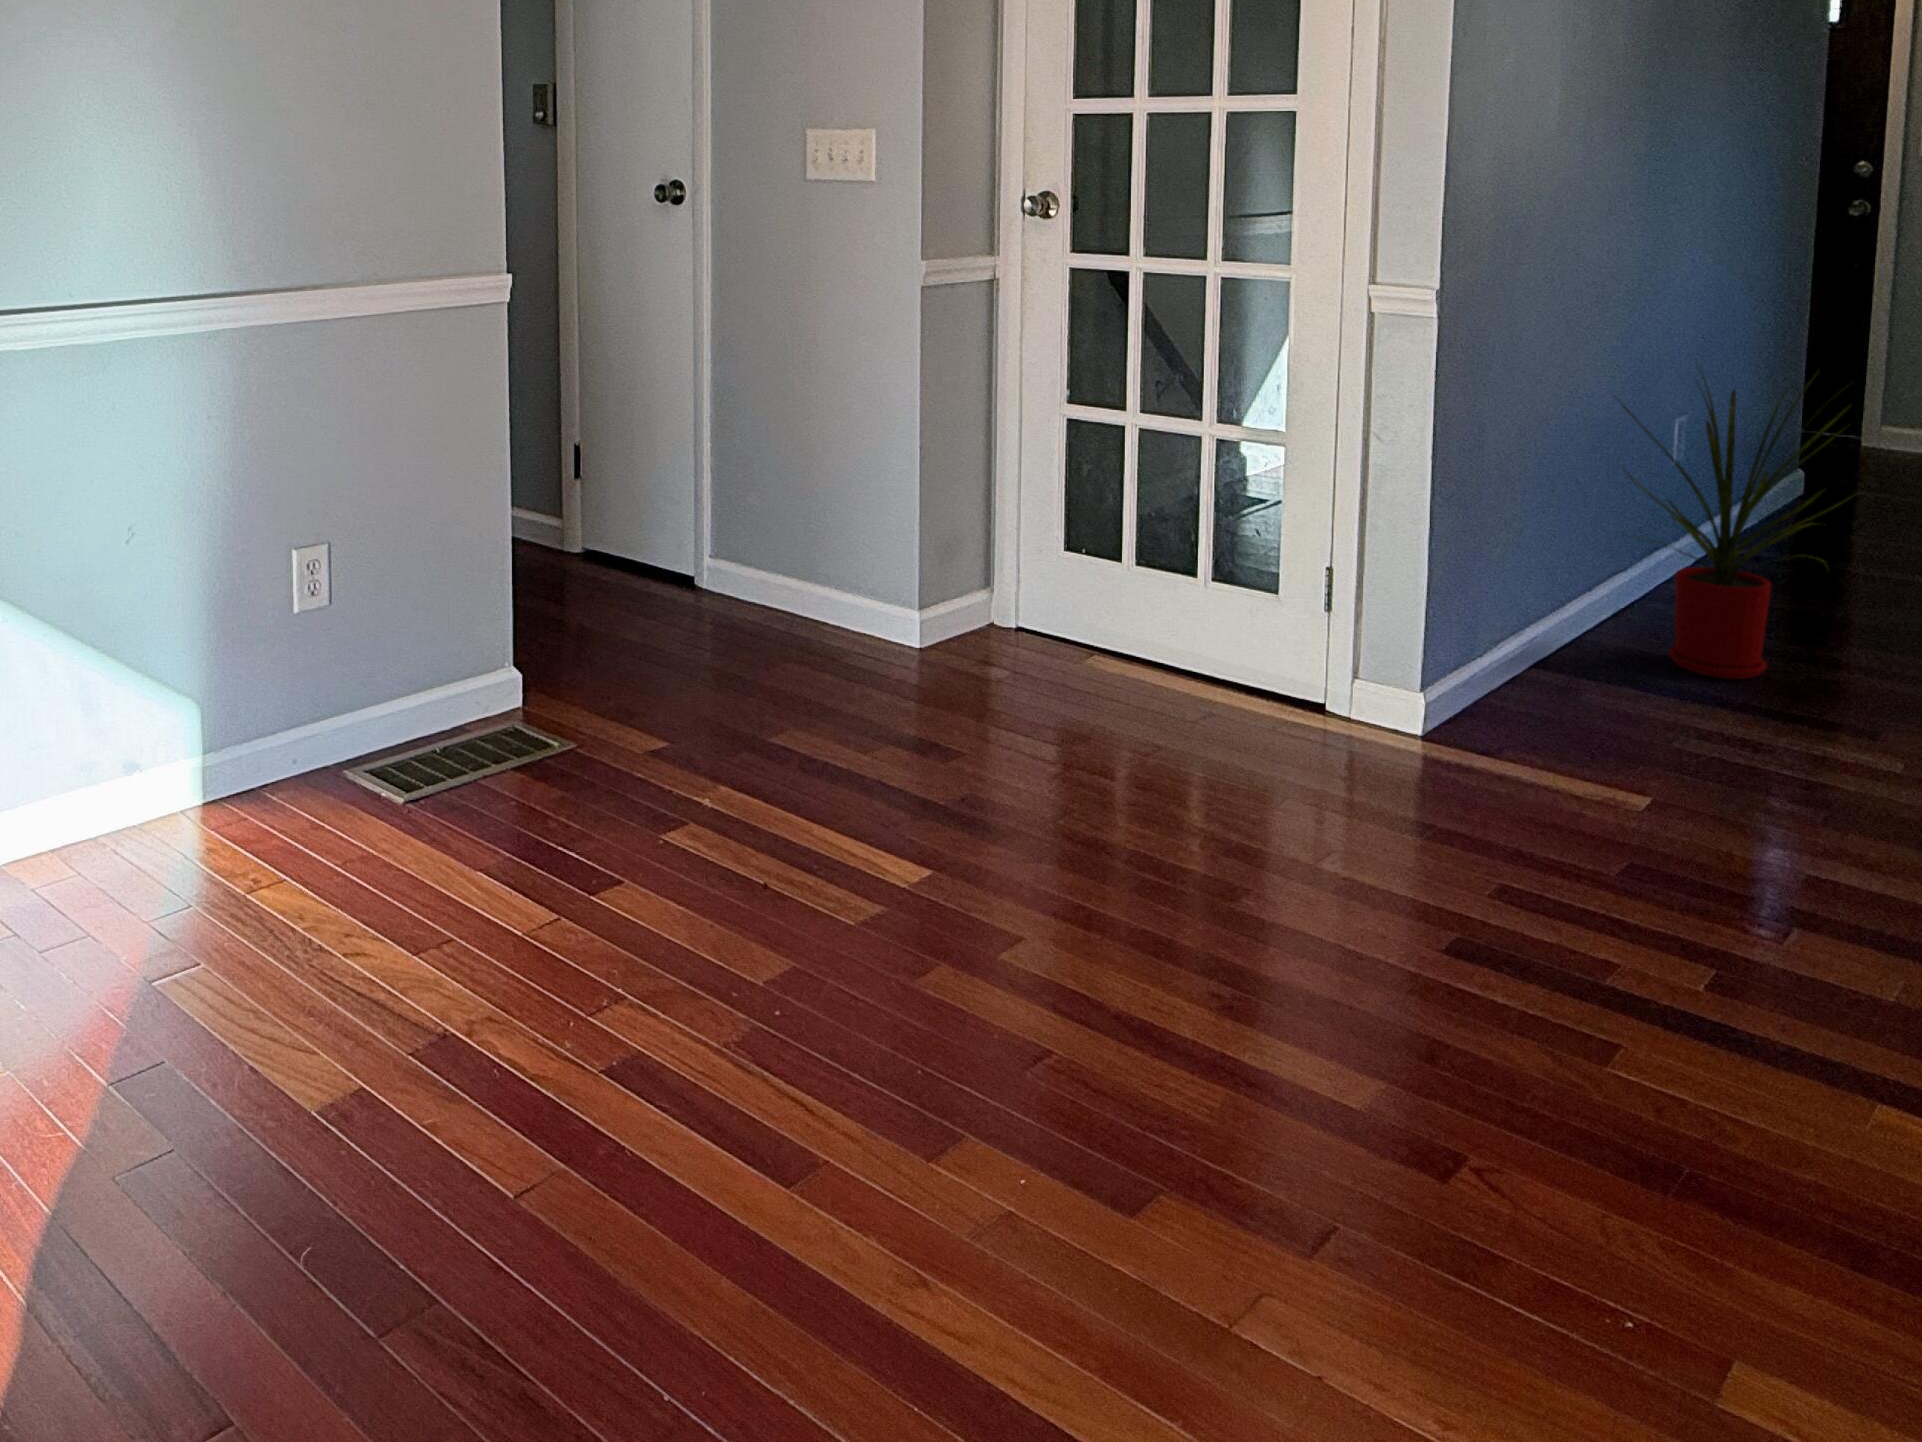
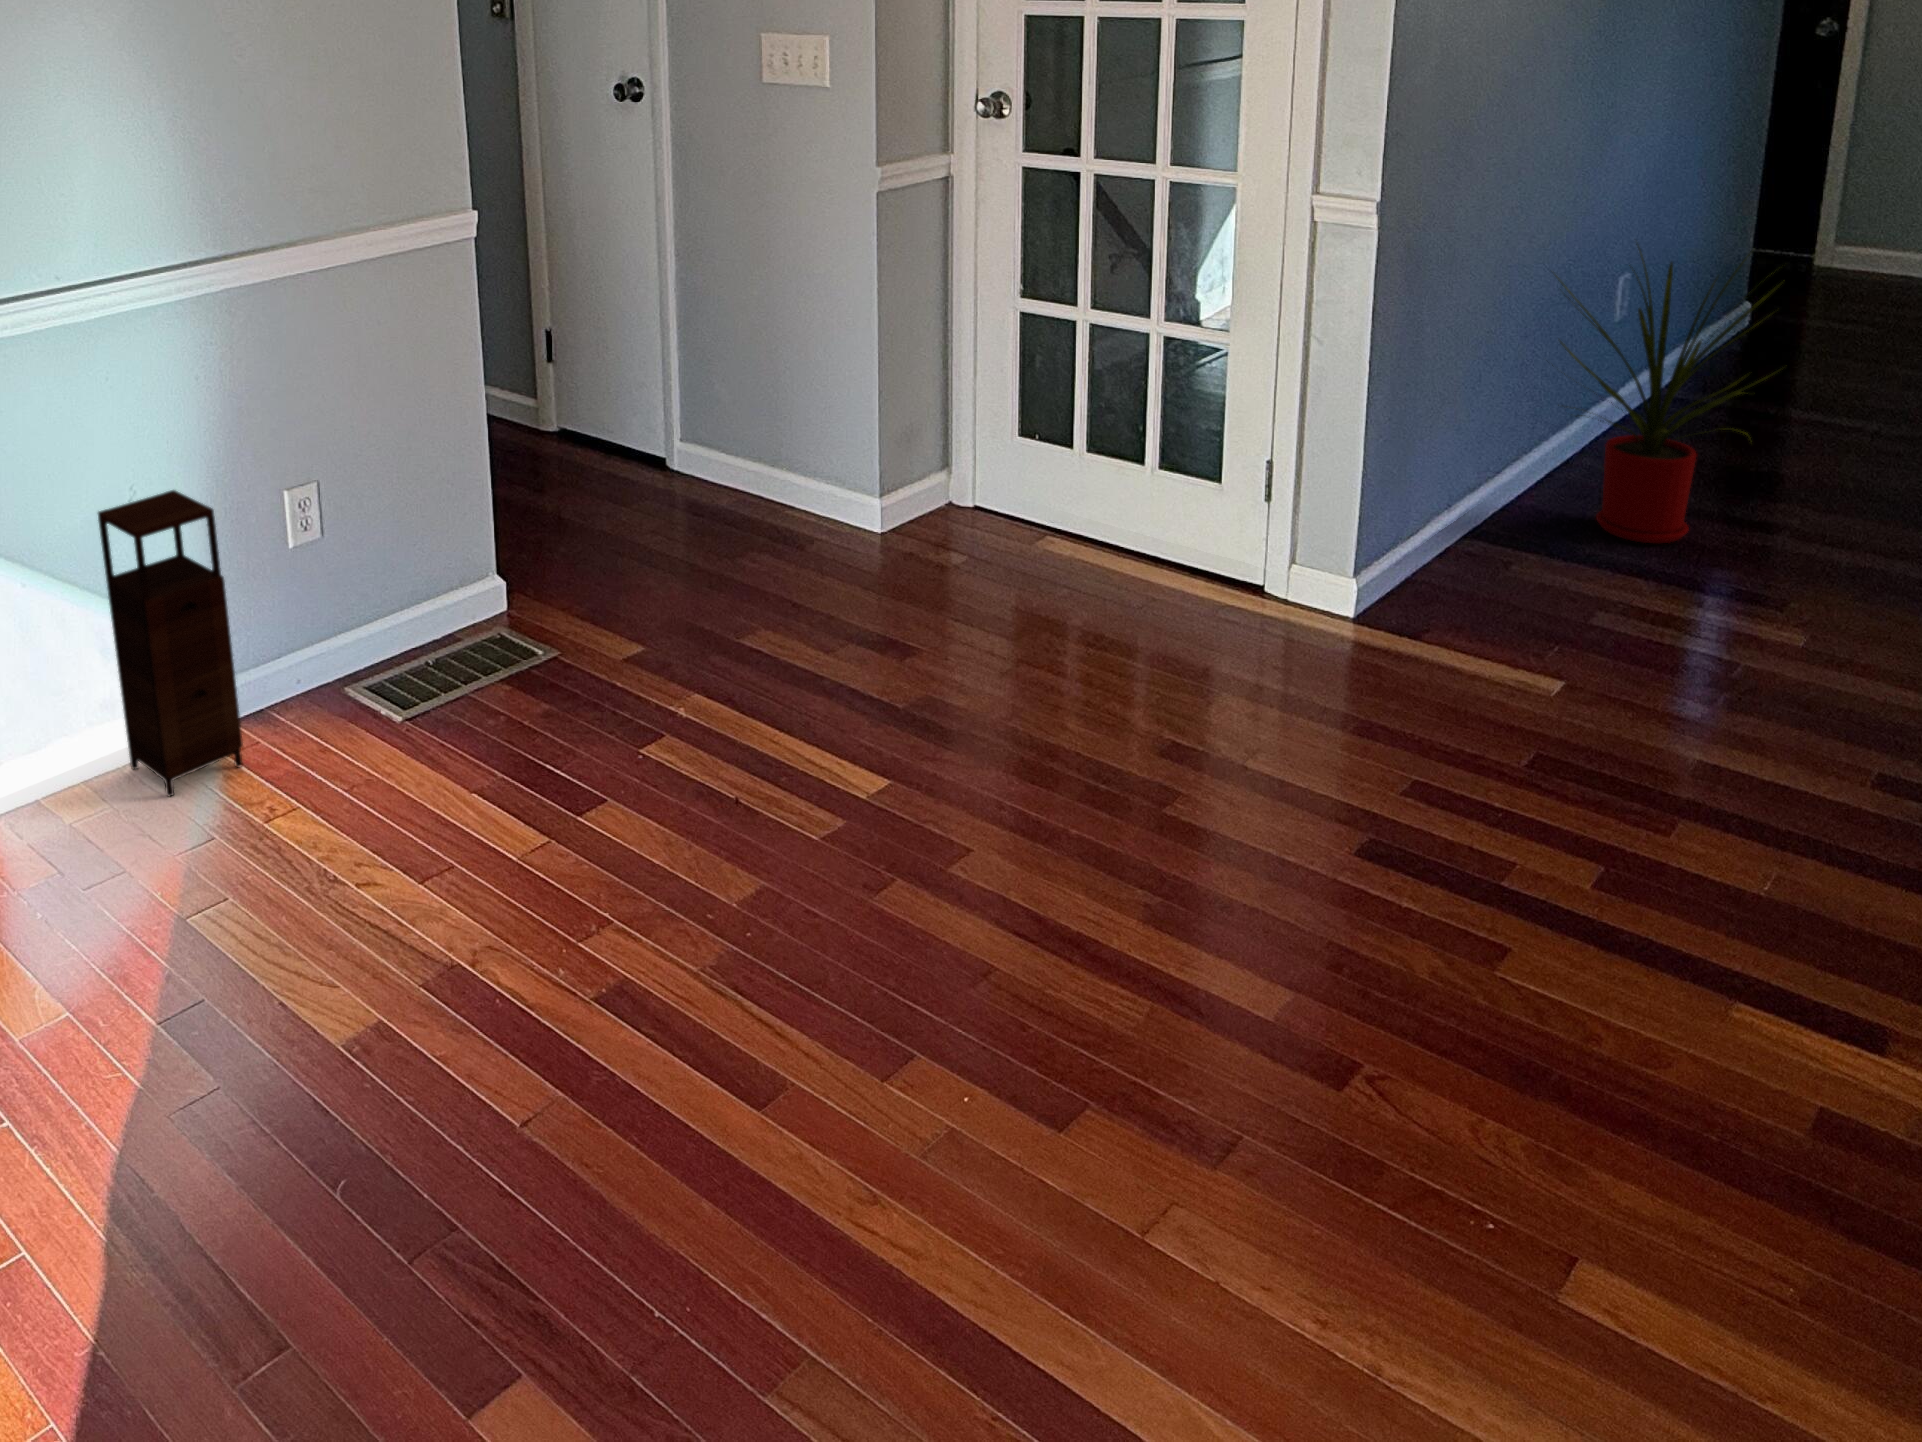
storage cabinet: none [89,533,227,868] -> present [98,490,243,797]

